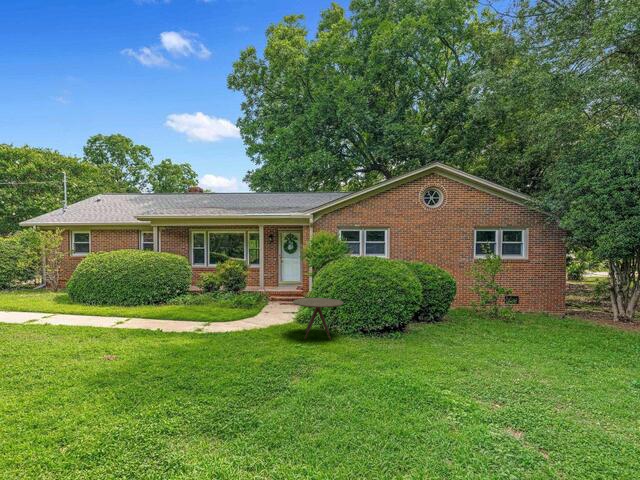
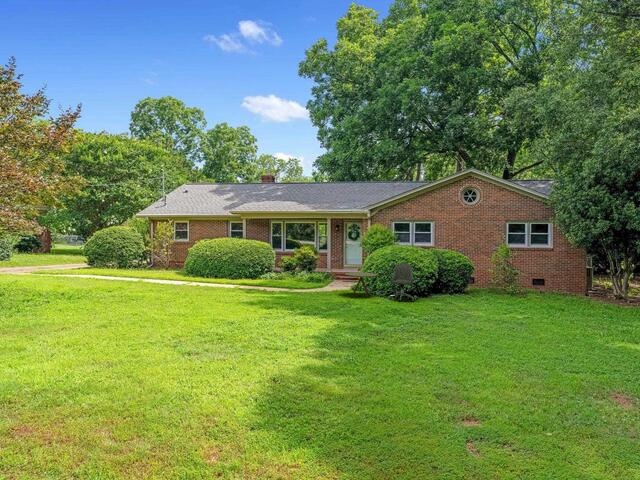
chair: none [364,284,405,348] -> present [389,263,414,302]

